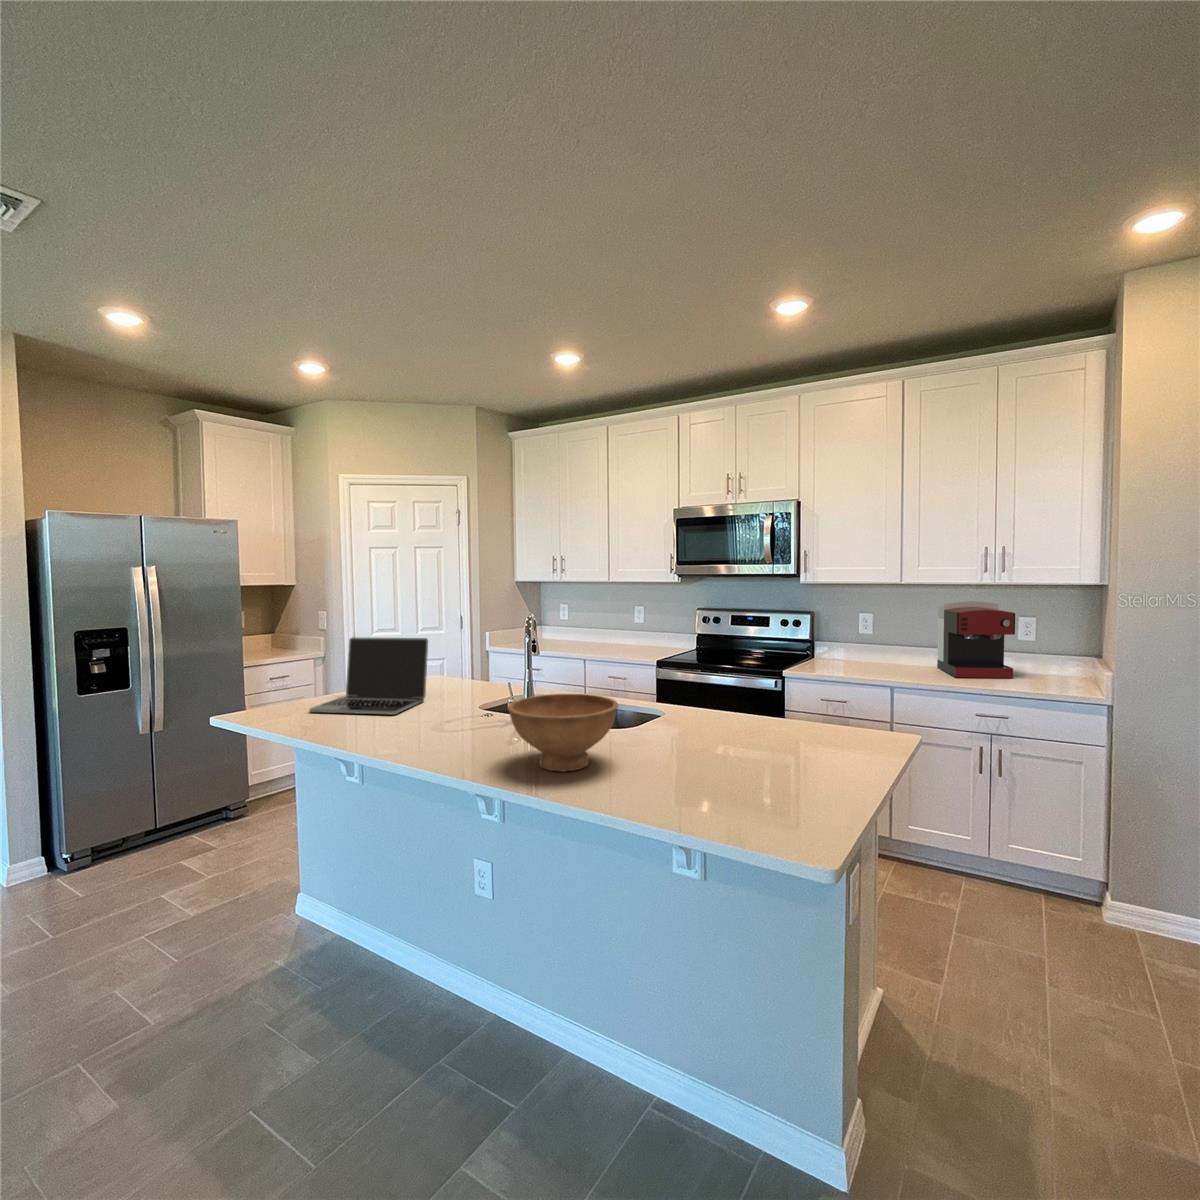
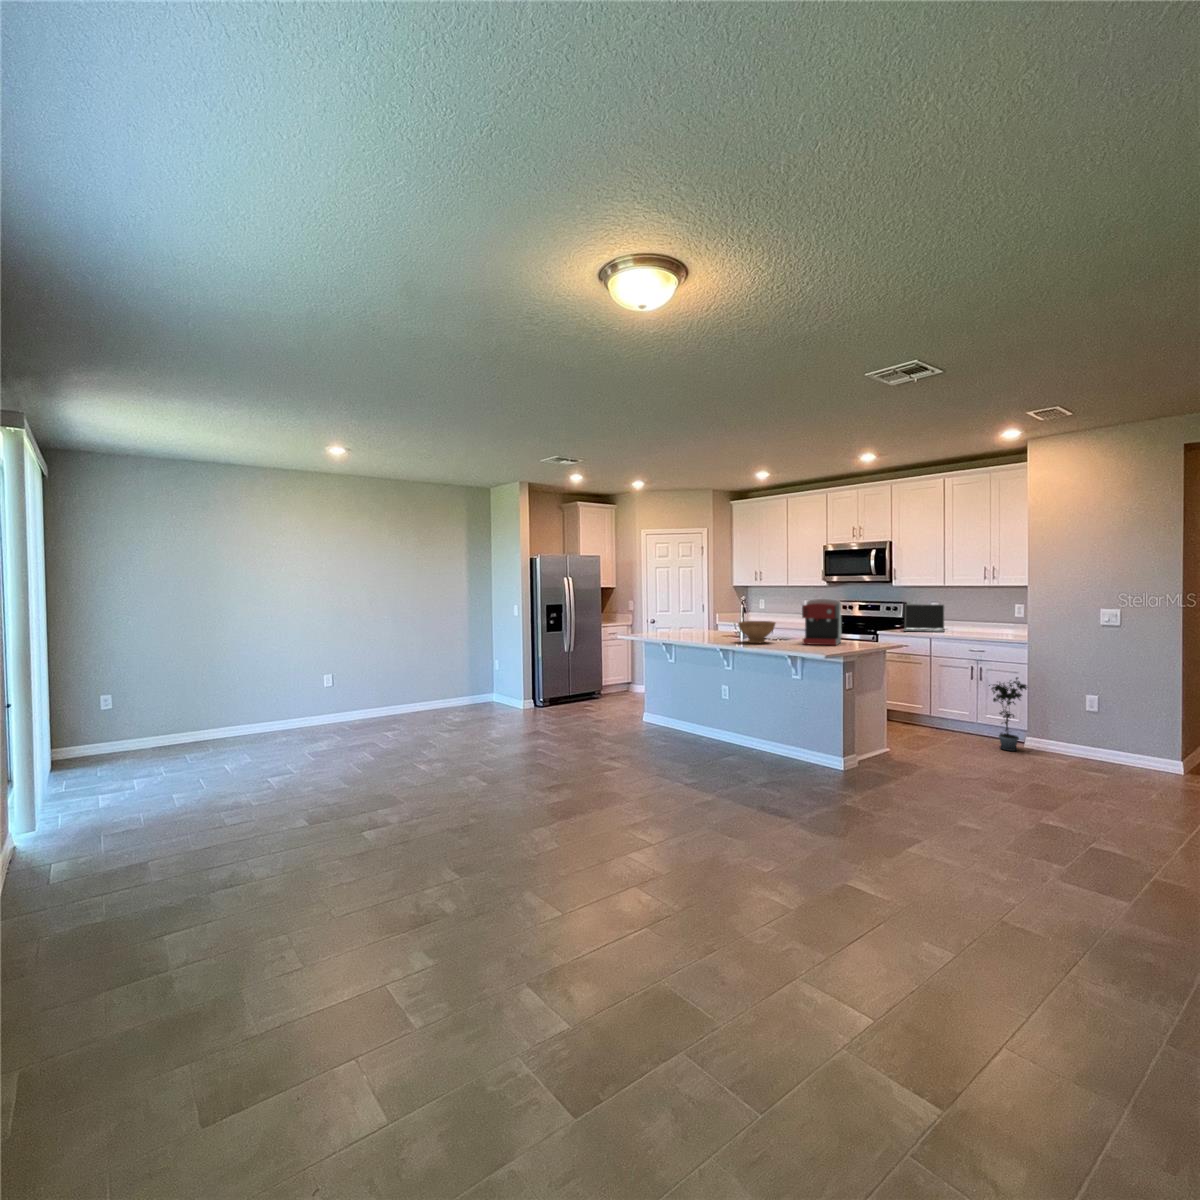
coffee maker: present [937,601,1015,678] -> present [802,599,841,645]
laptop: present [309,637,428,715] -> present [904,604,944,632]
potted plant: none [1048,785,1132,942] -> present [989,678,1027,751]

